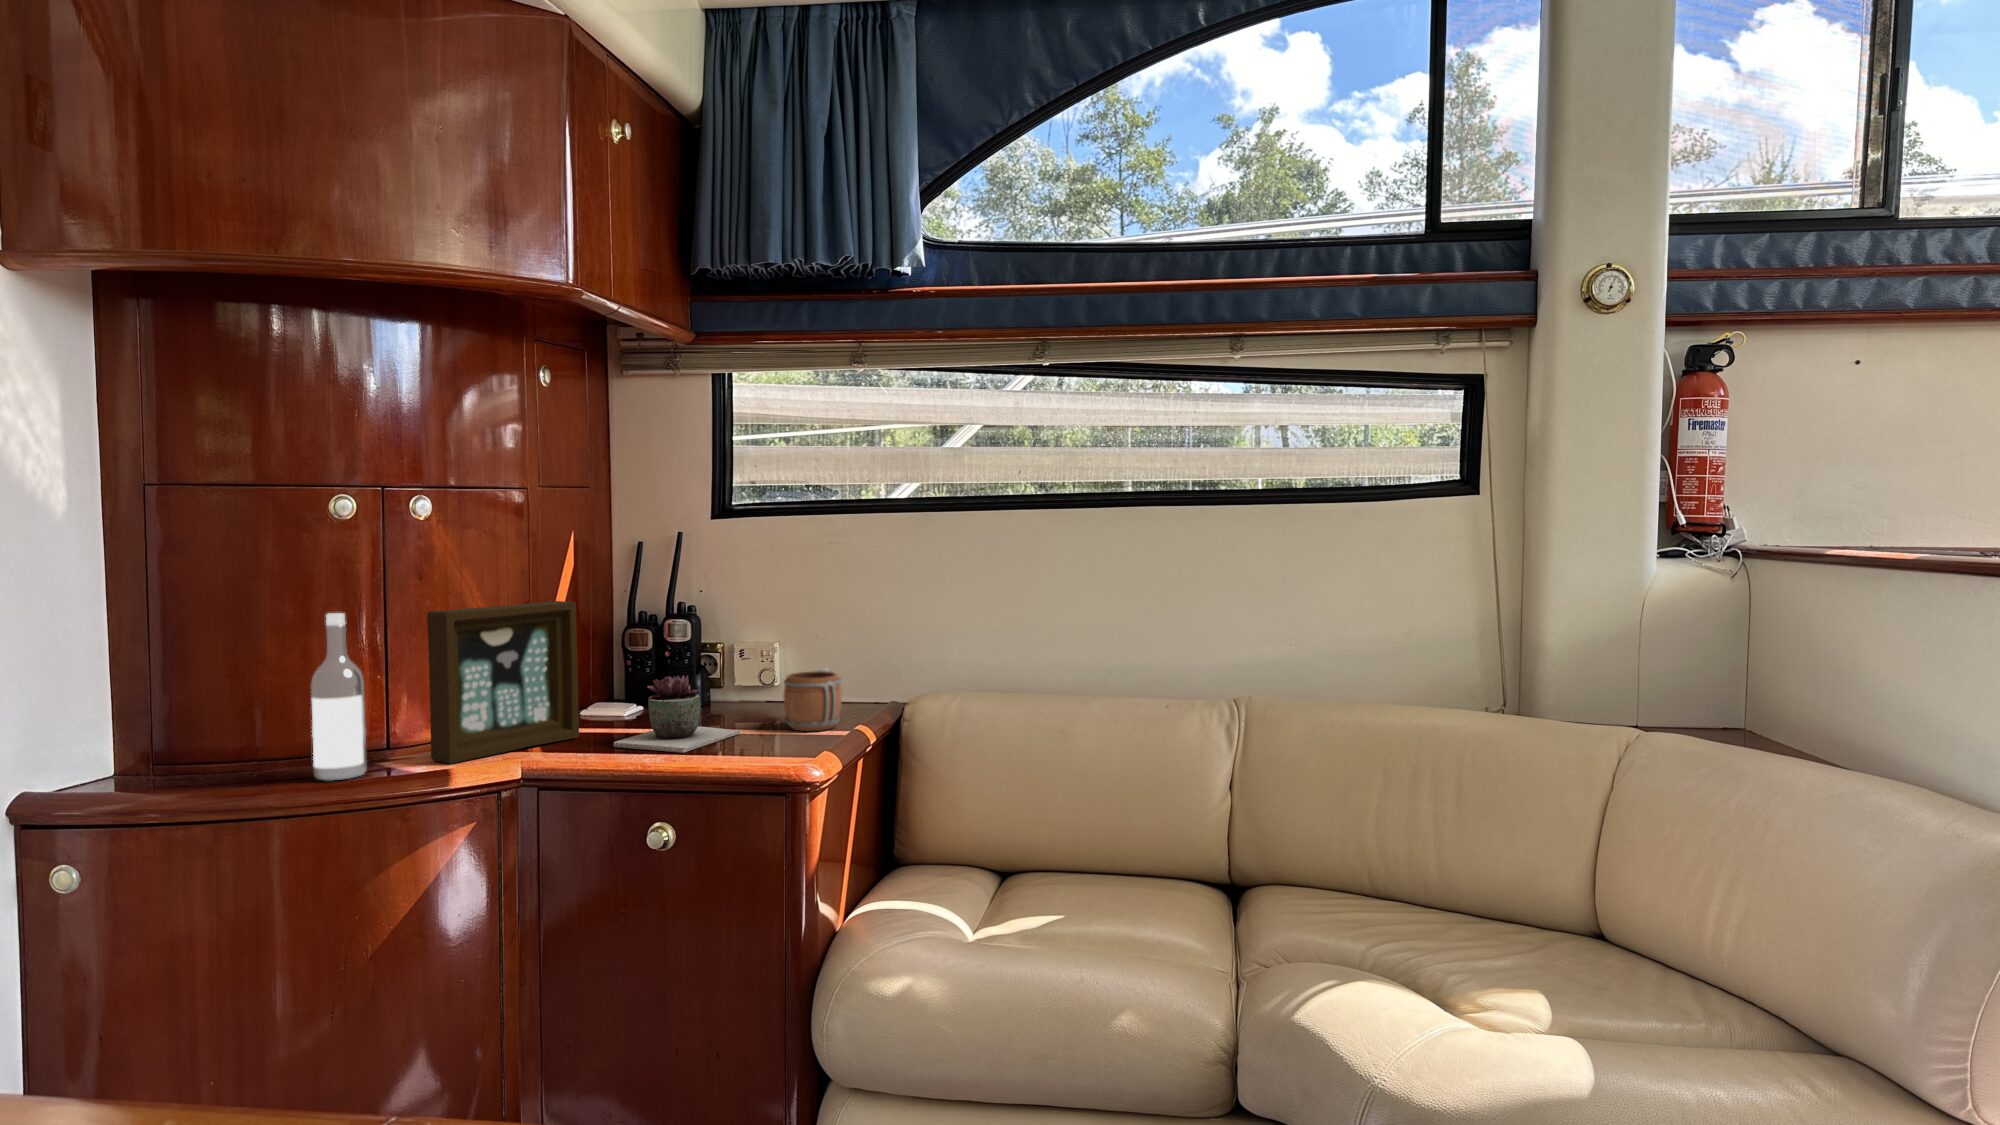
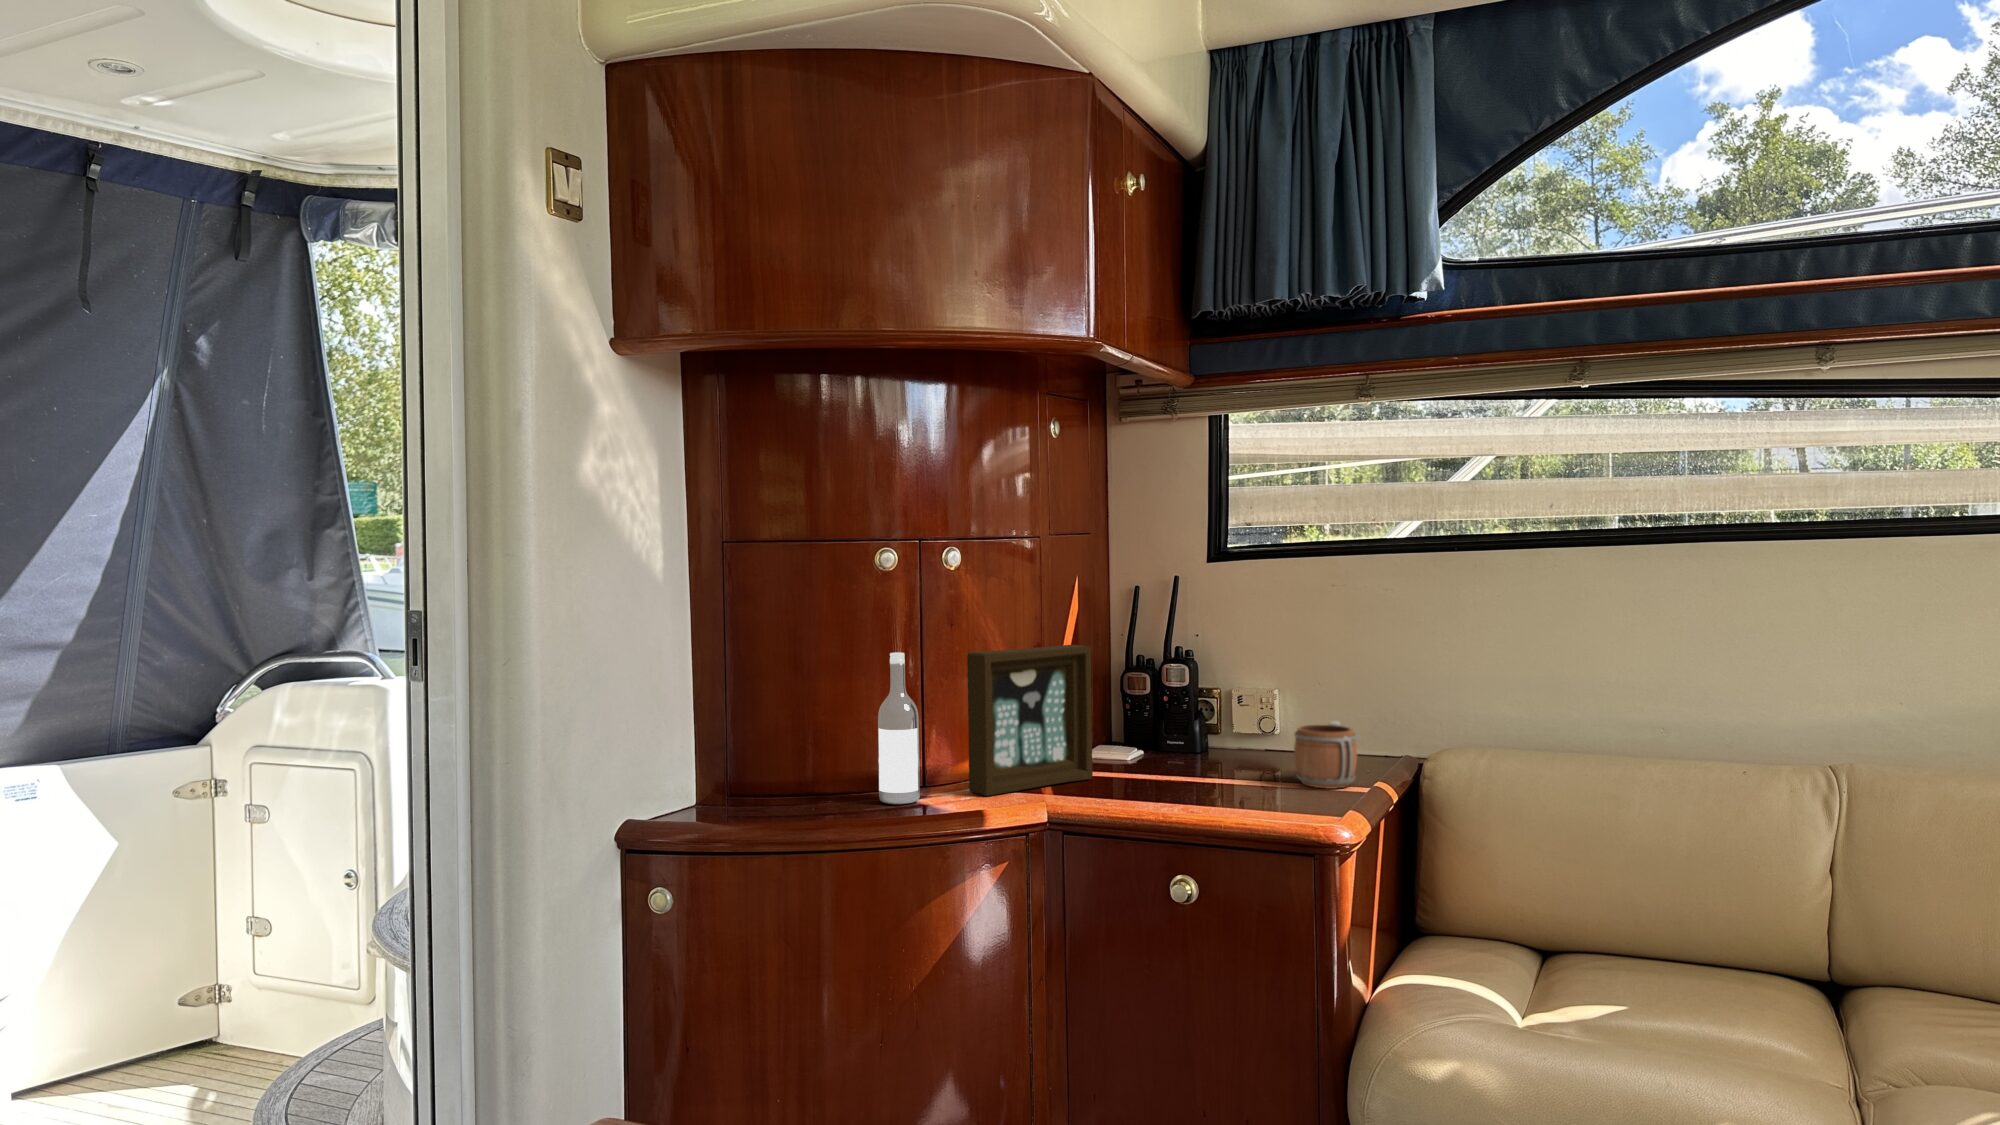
succulent plant: present [614,676,740,753] -> none [1129,723,1250,802]

